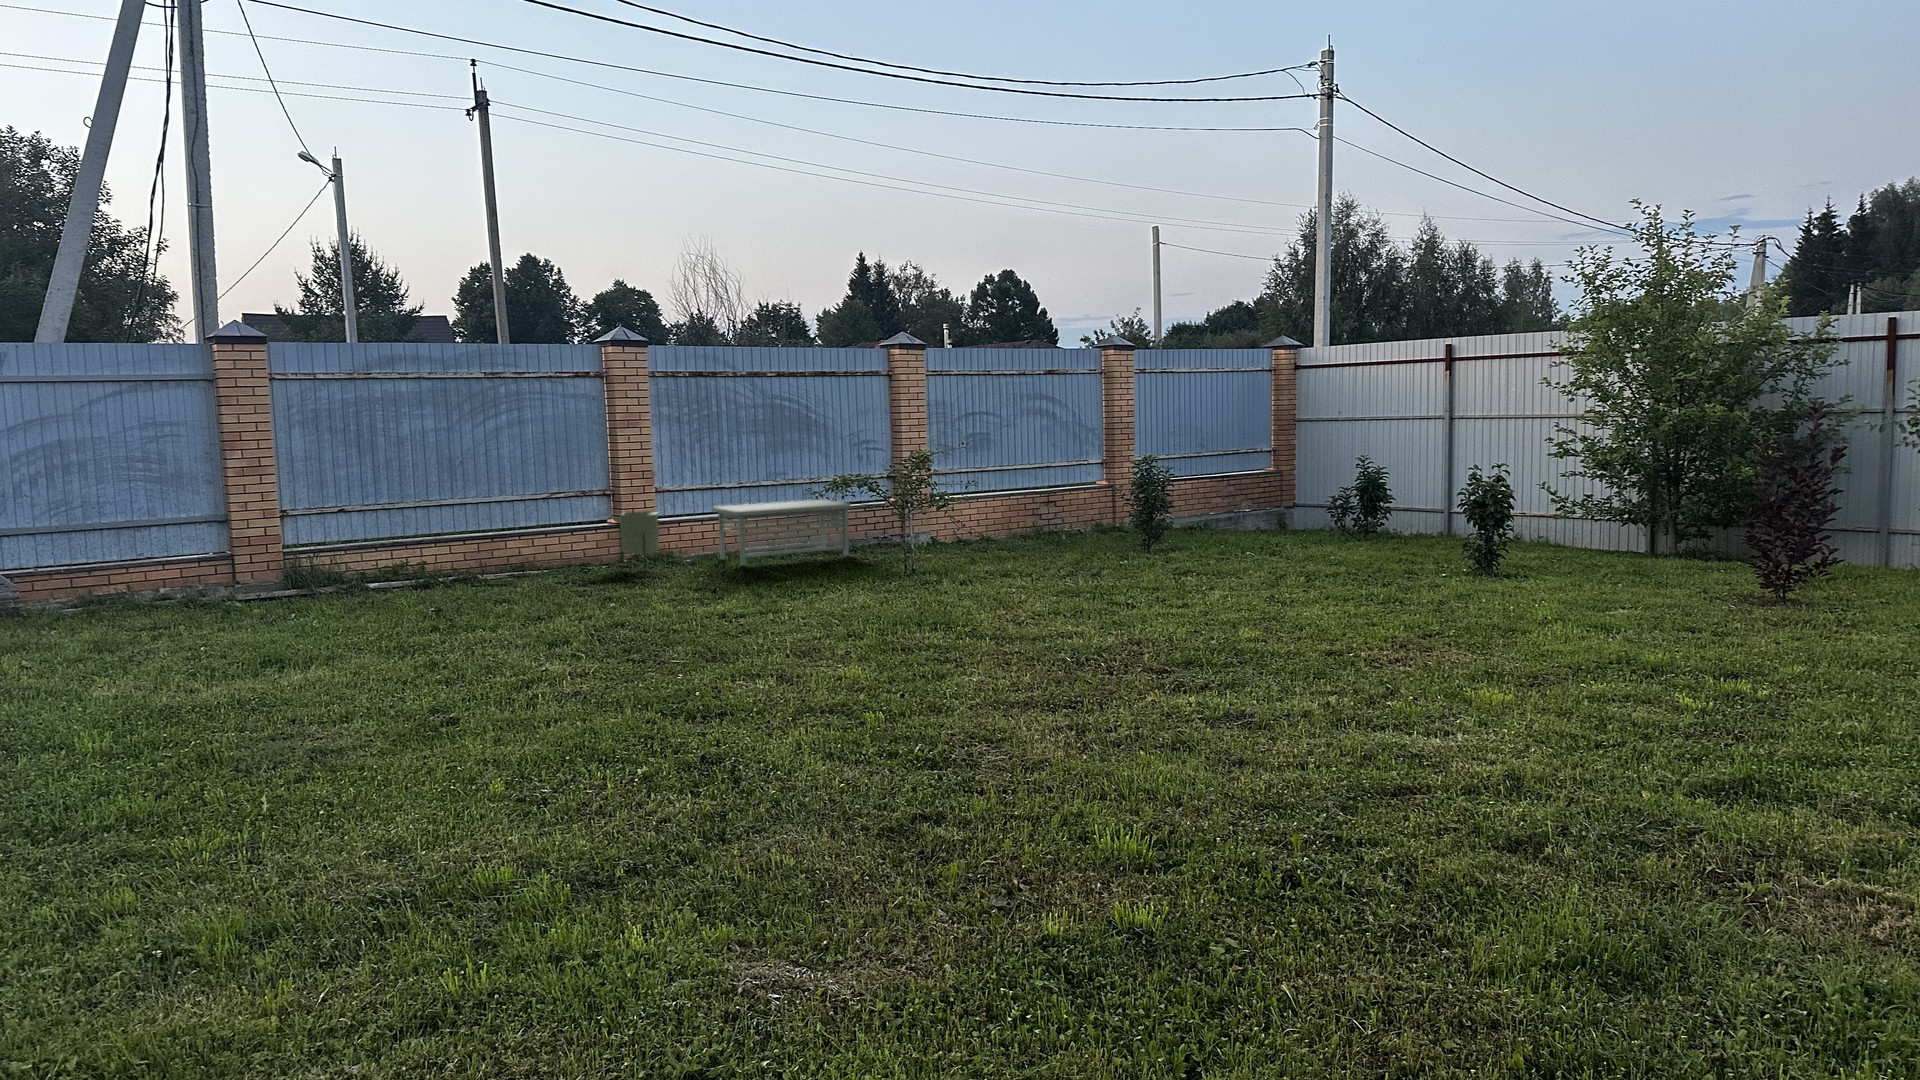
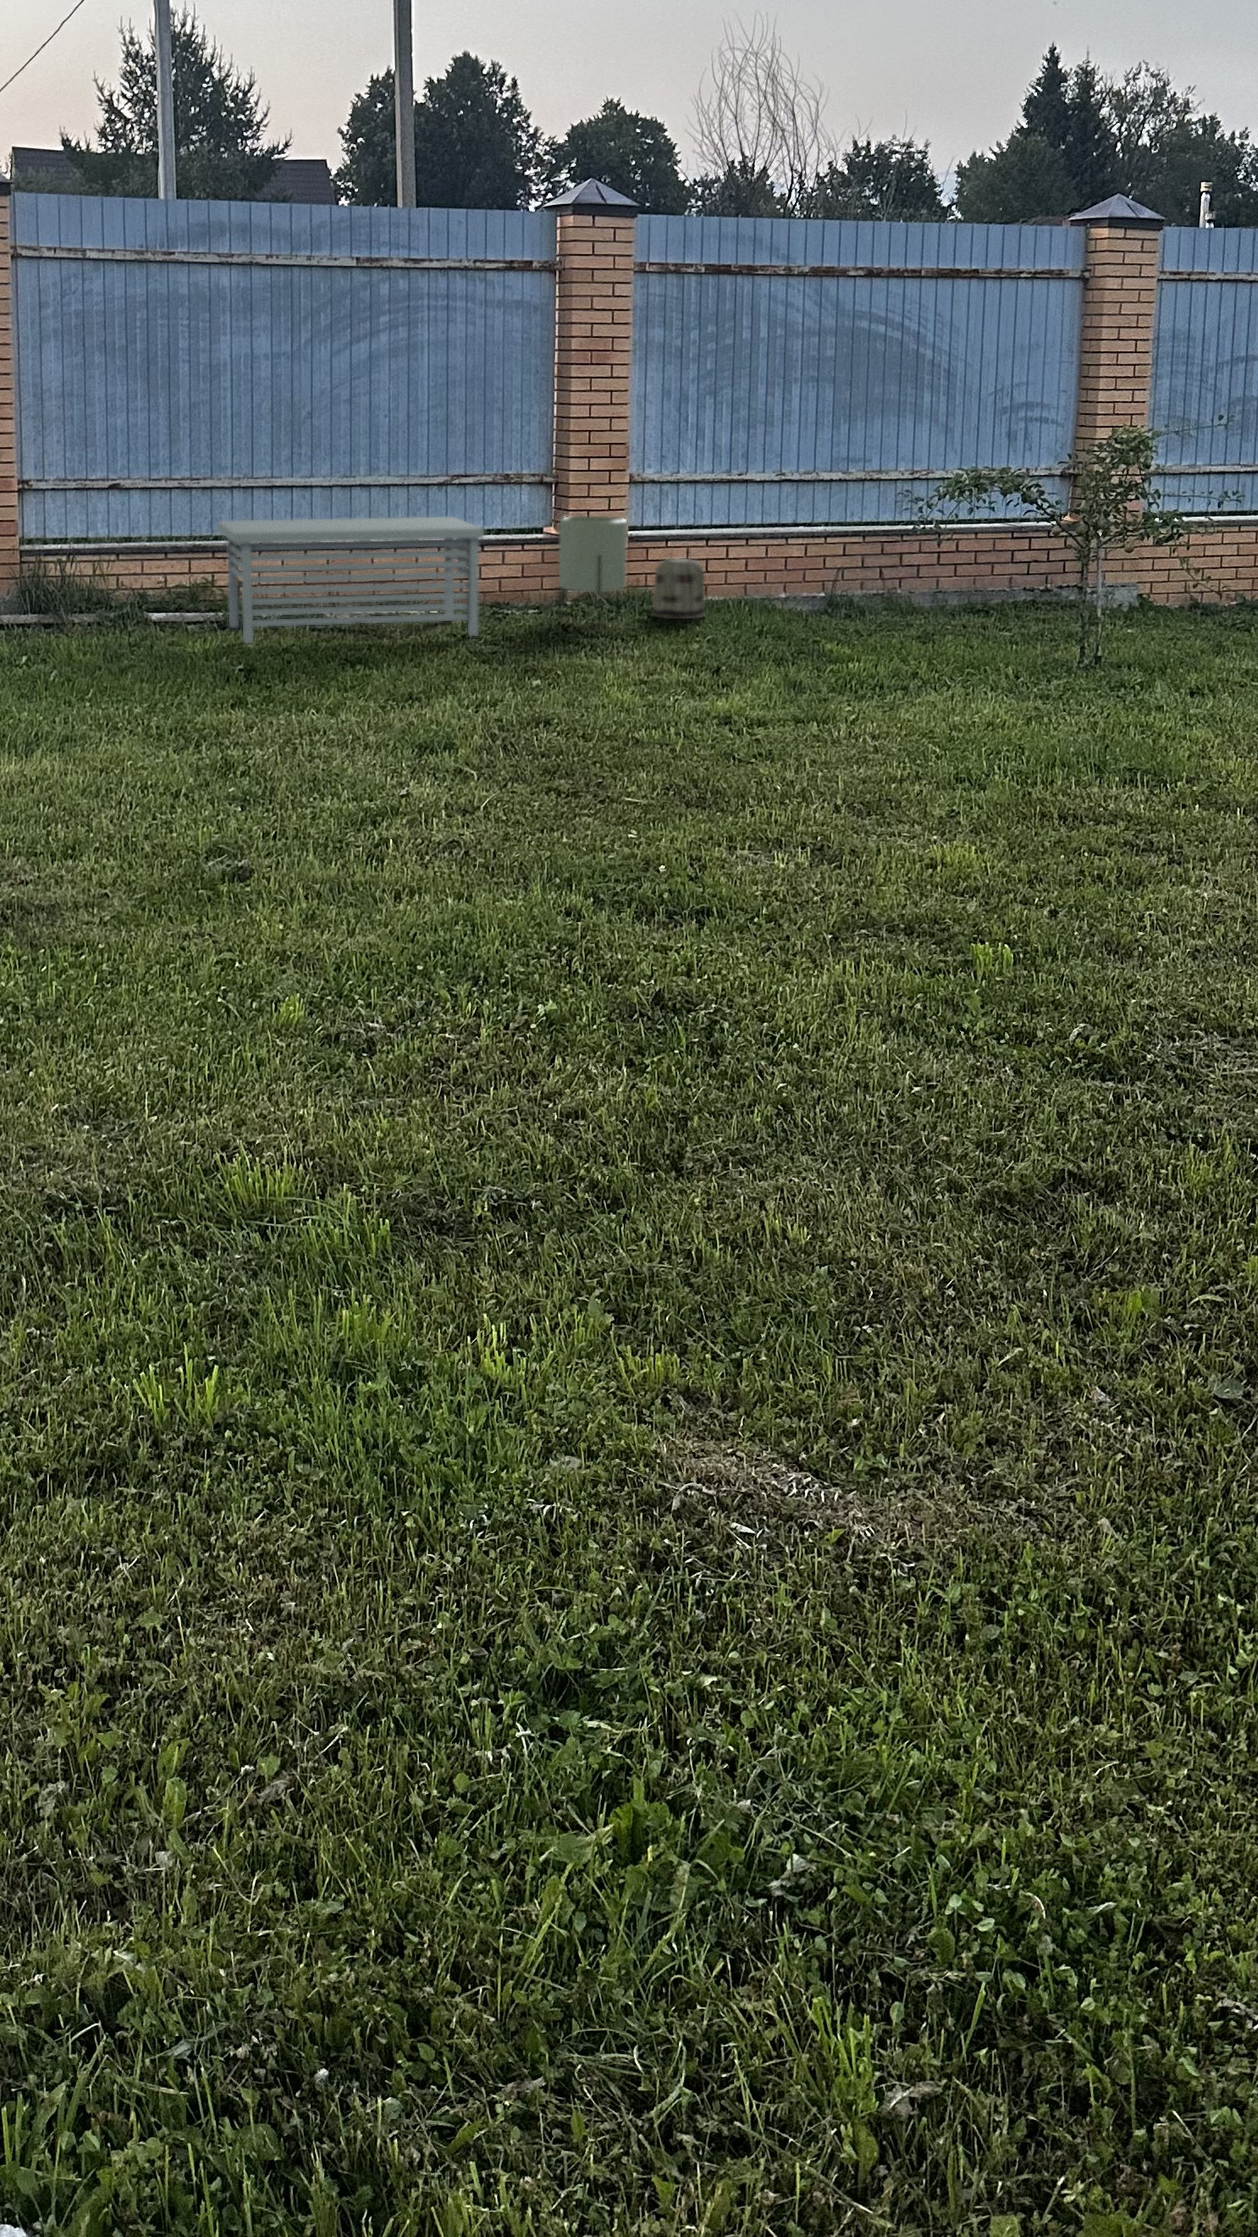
storage bench: present [712,500,851,566] -> present [217,517,484,644]
basket: none [675,524,705,565] -> present [653,544,705,619]

